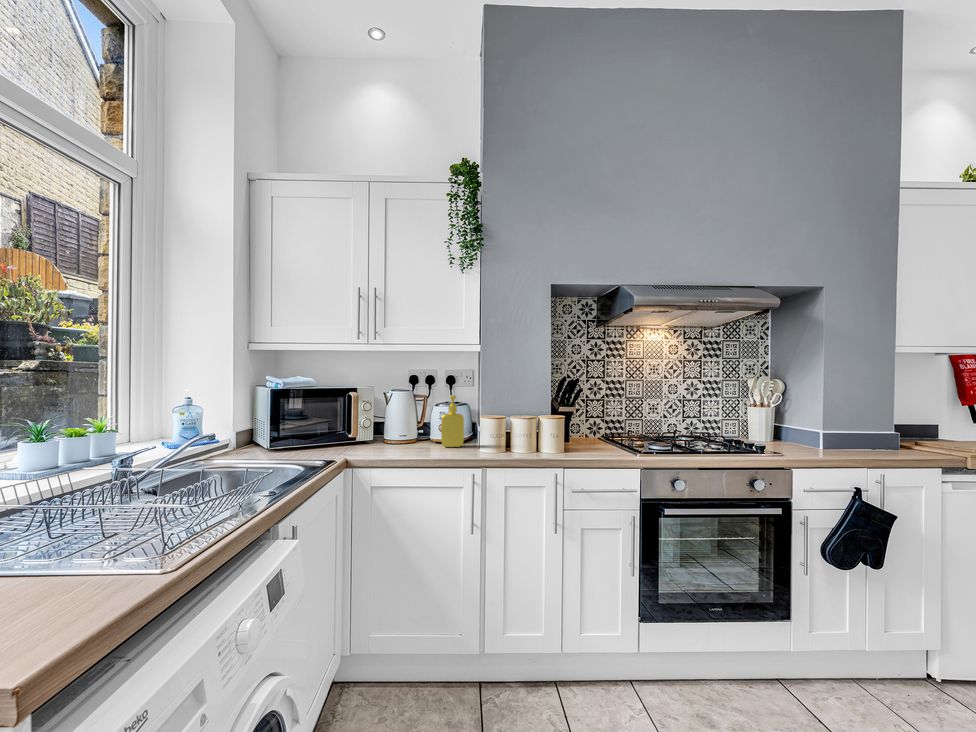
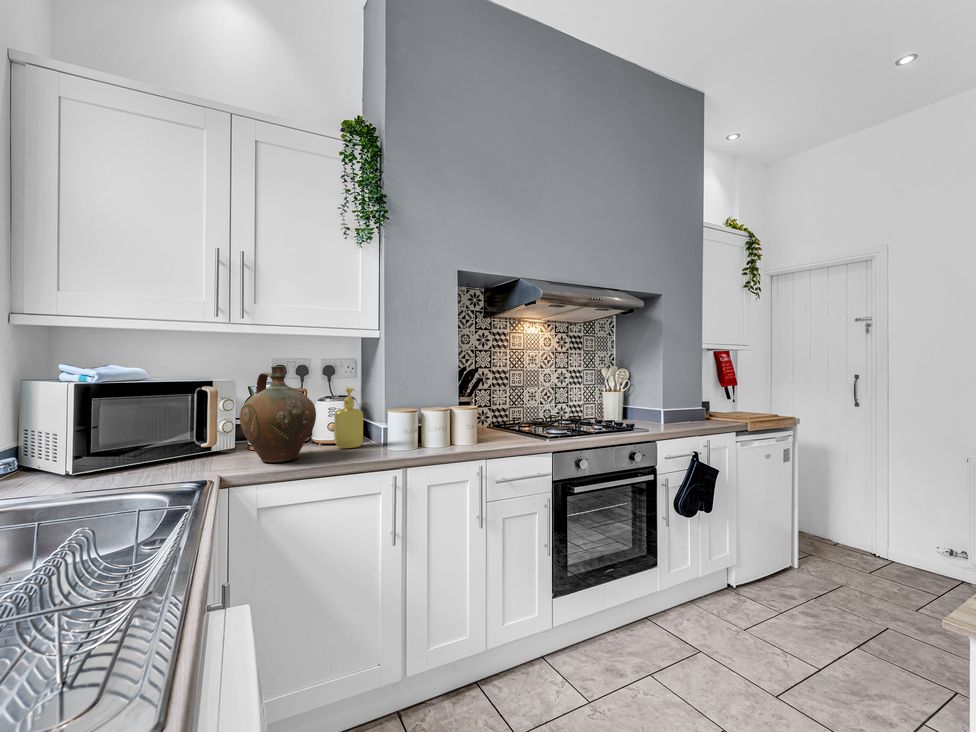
ceramic jug: none [369,377,422,452] -> present [240,366,316,462]

